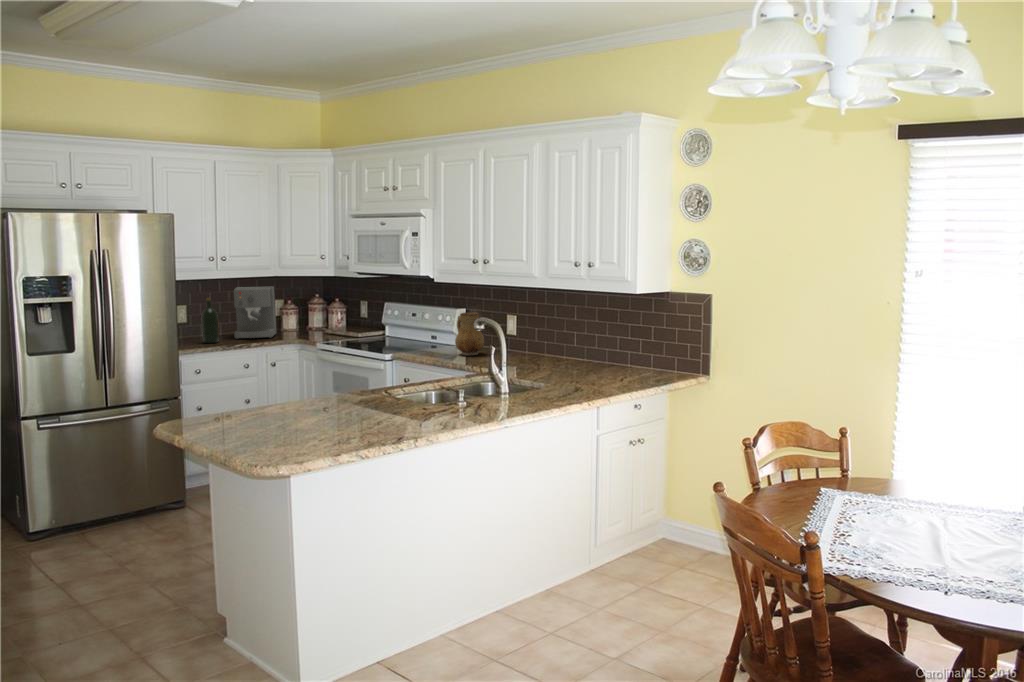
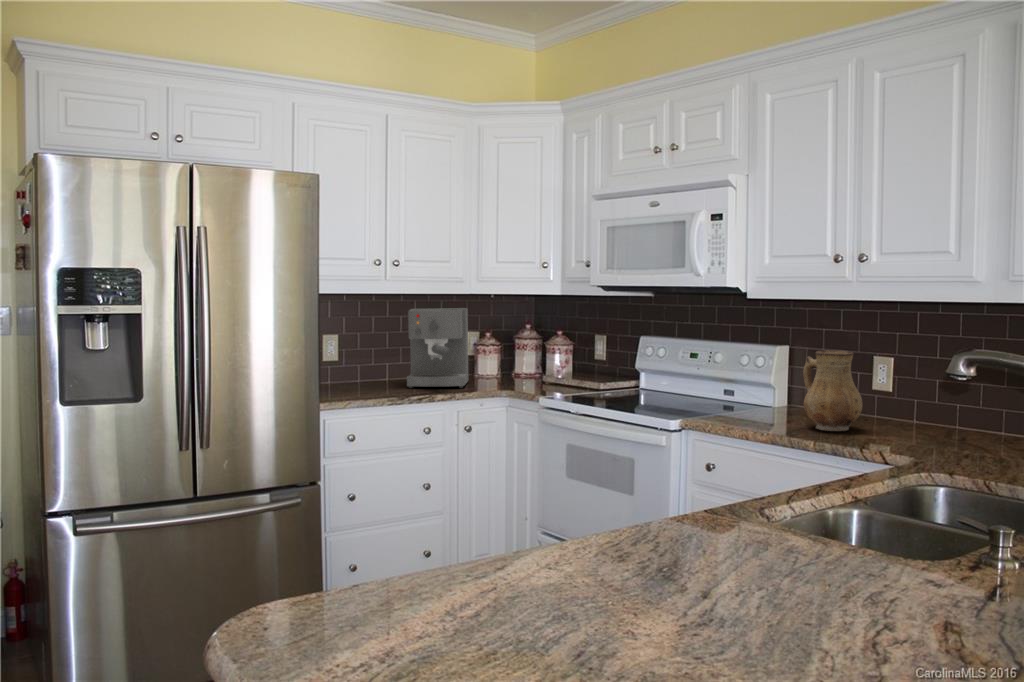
wine bottle: present [202,298,219,343] -> none [358,322,383,393]

